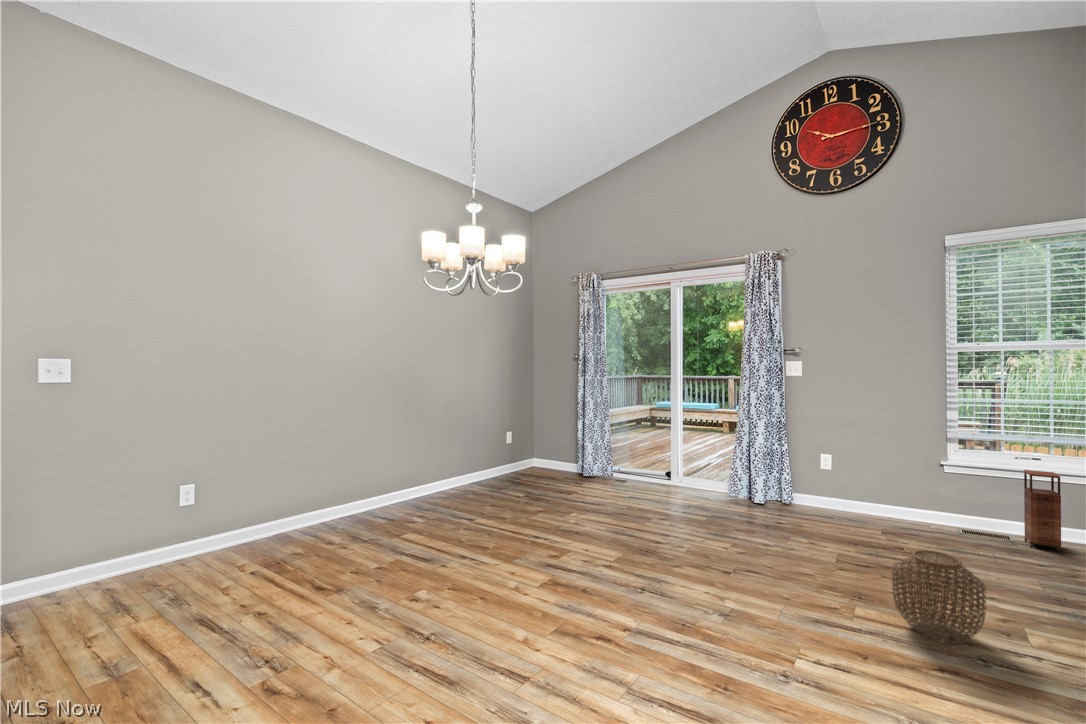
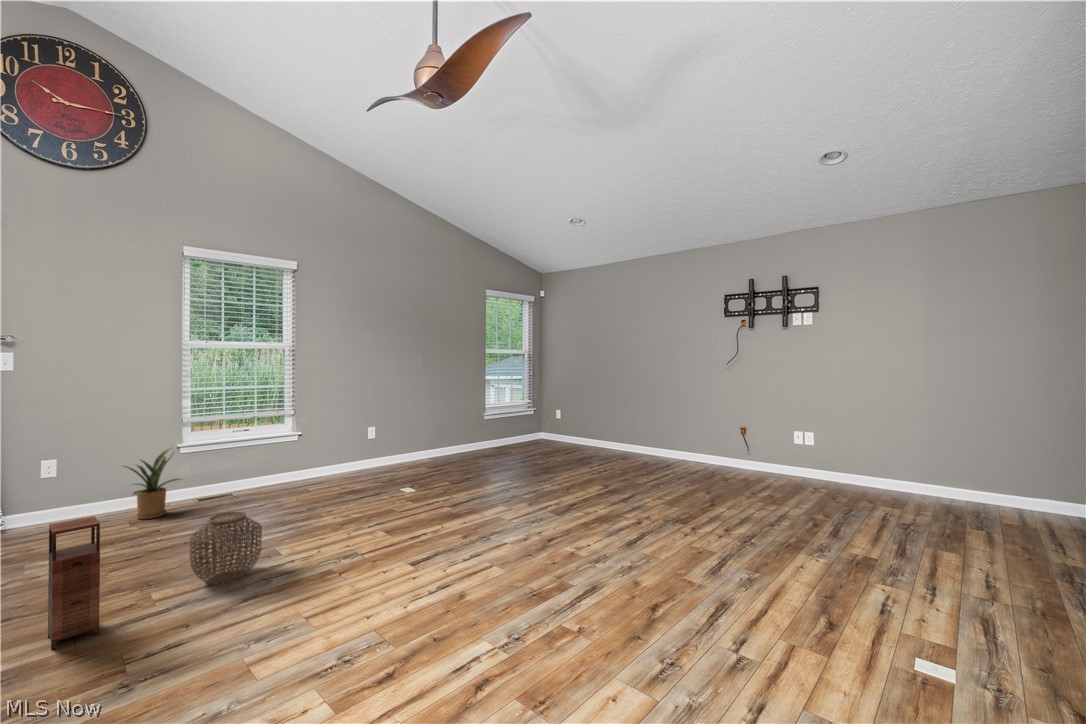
house plant: none [866,462,945,534] -> present [124,448,181,519]
storage cabinet: present [1024,470,1061,552] -> present [48,516,100,649]

